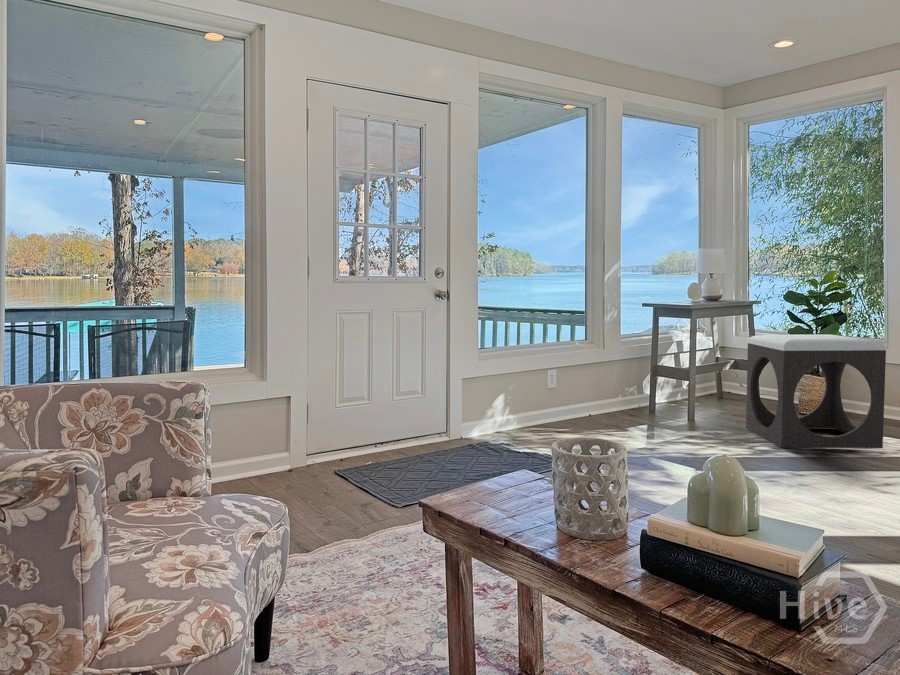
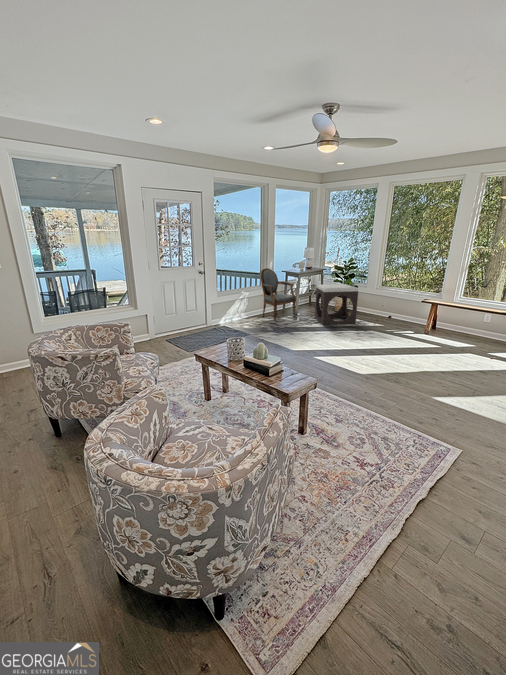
armchair: none [590,295,688,431] -> present [260,268,296,320]

